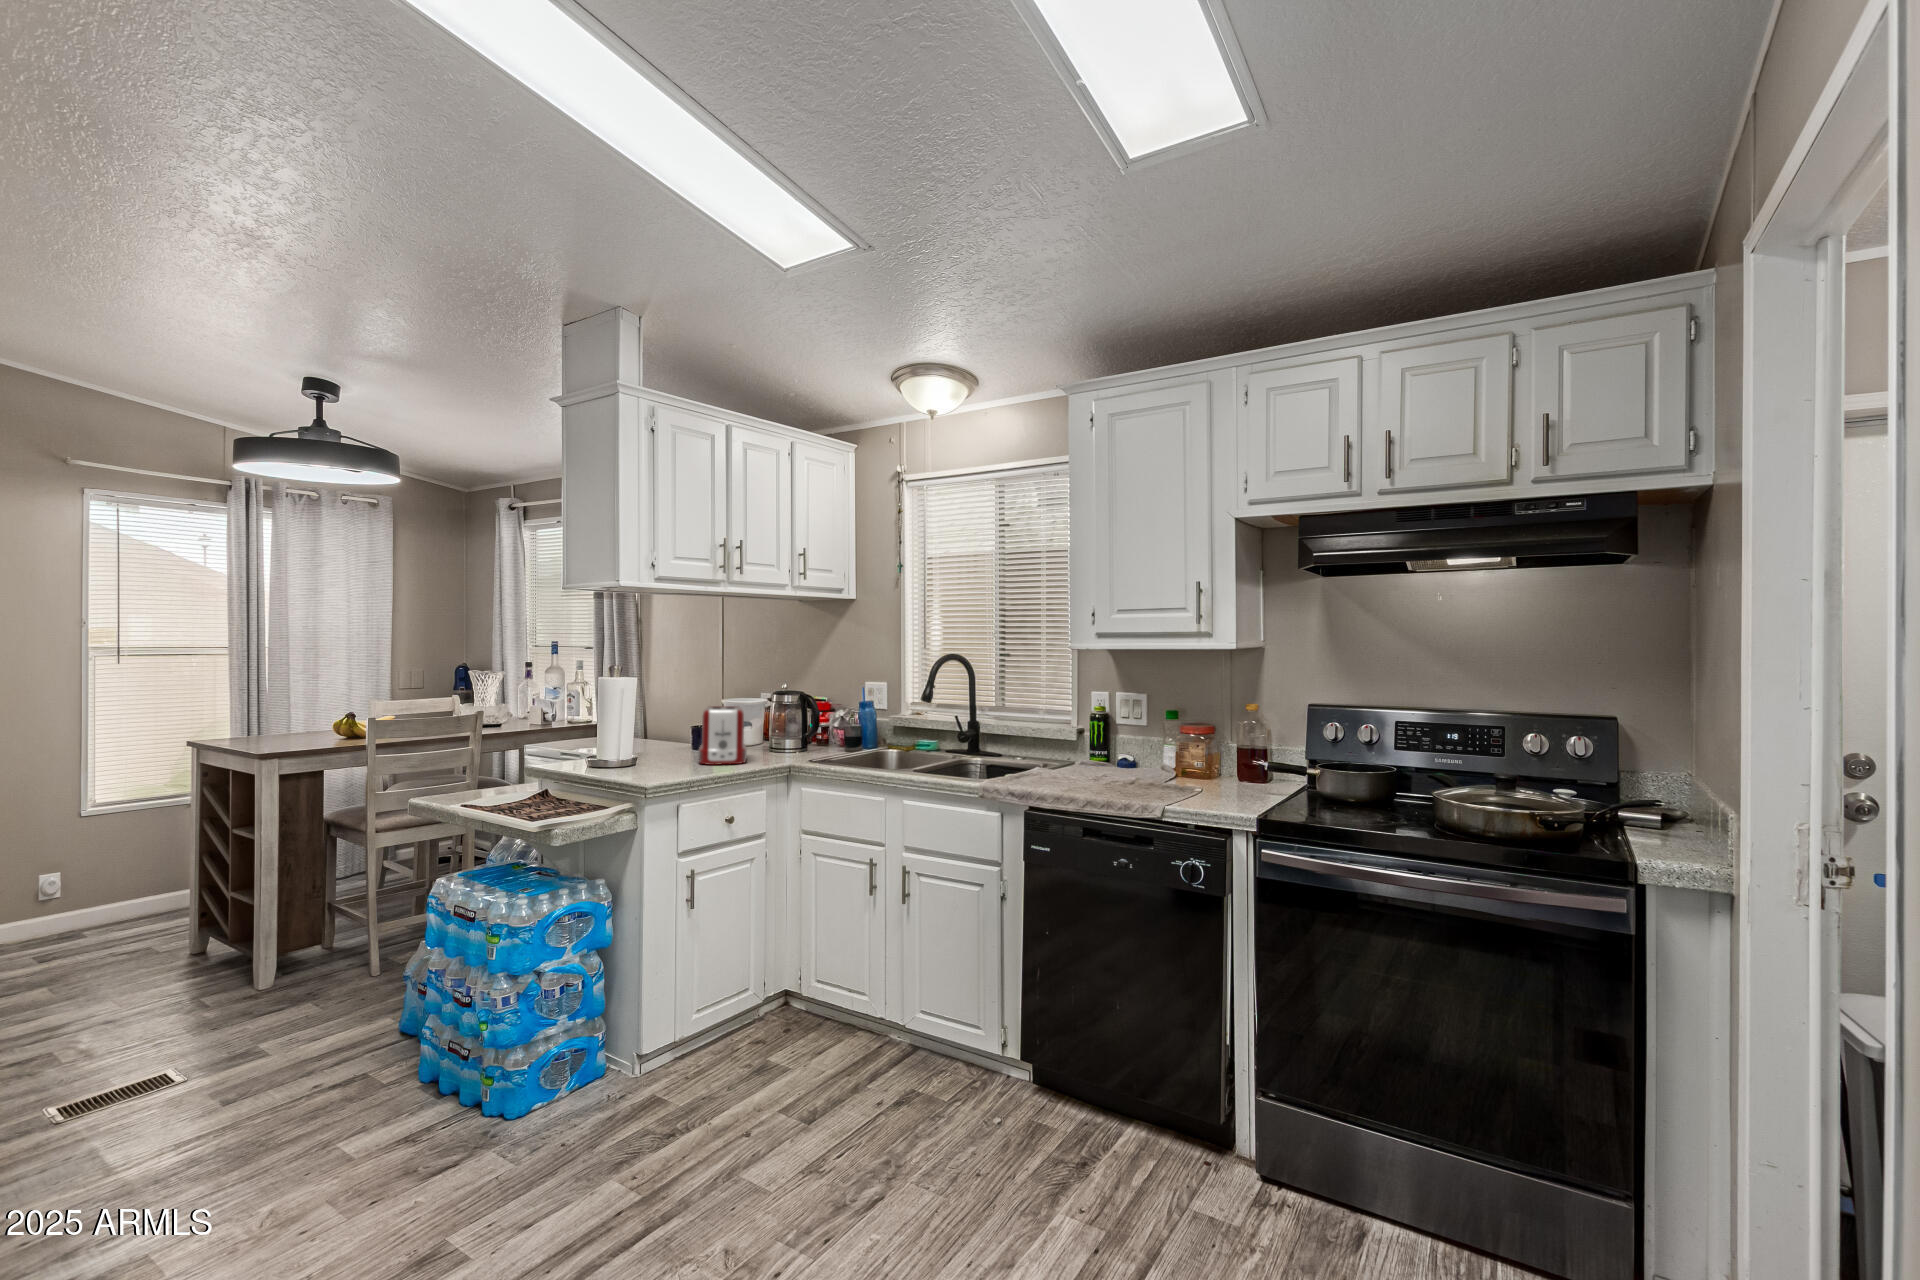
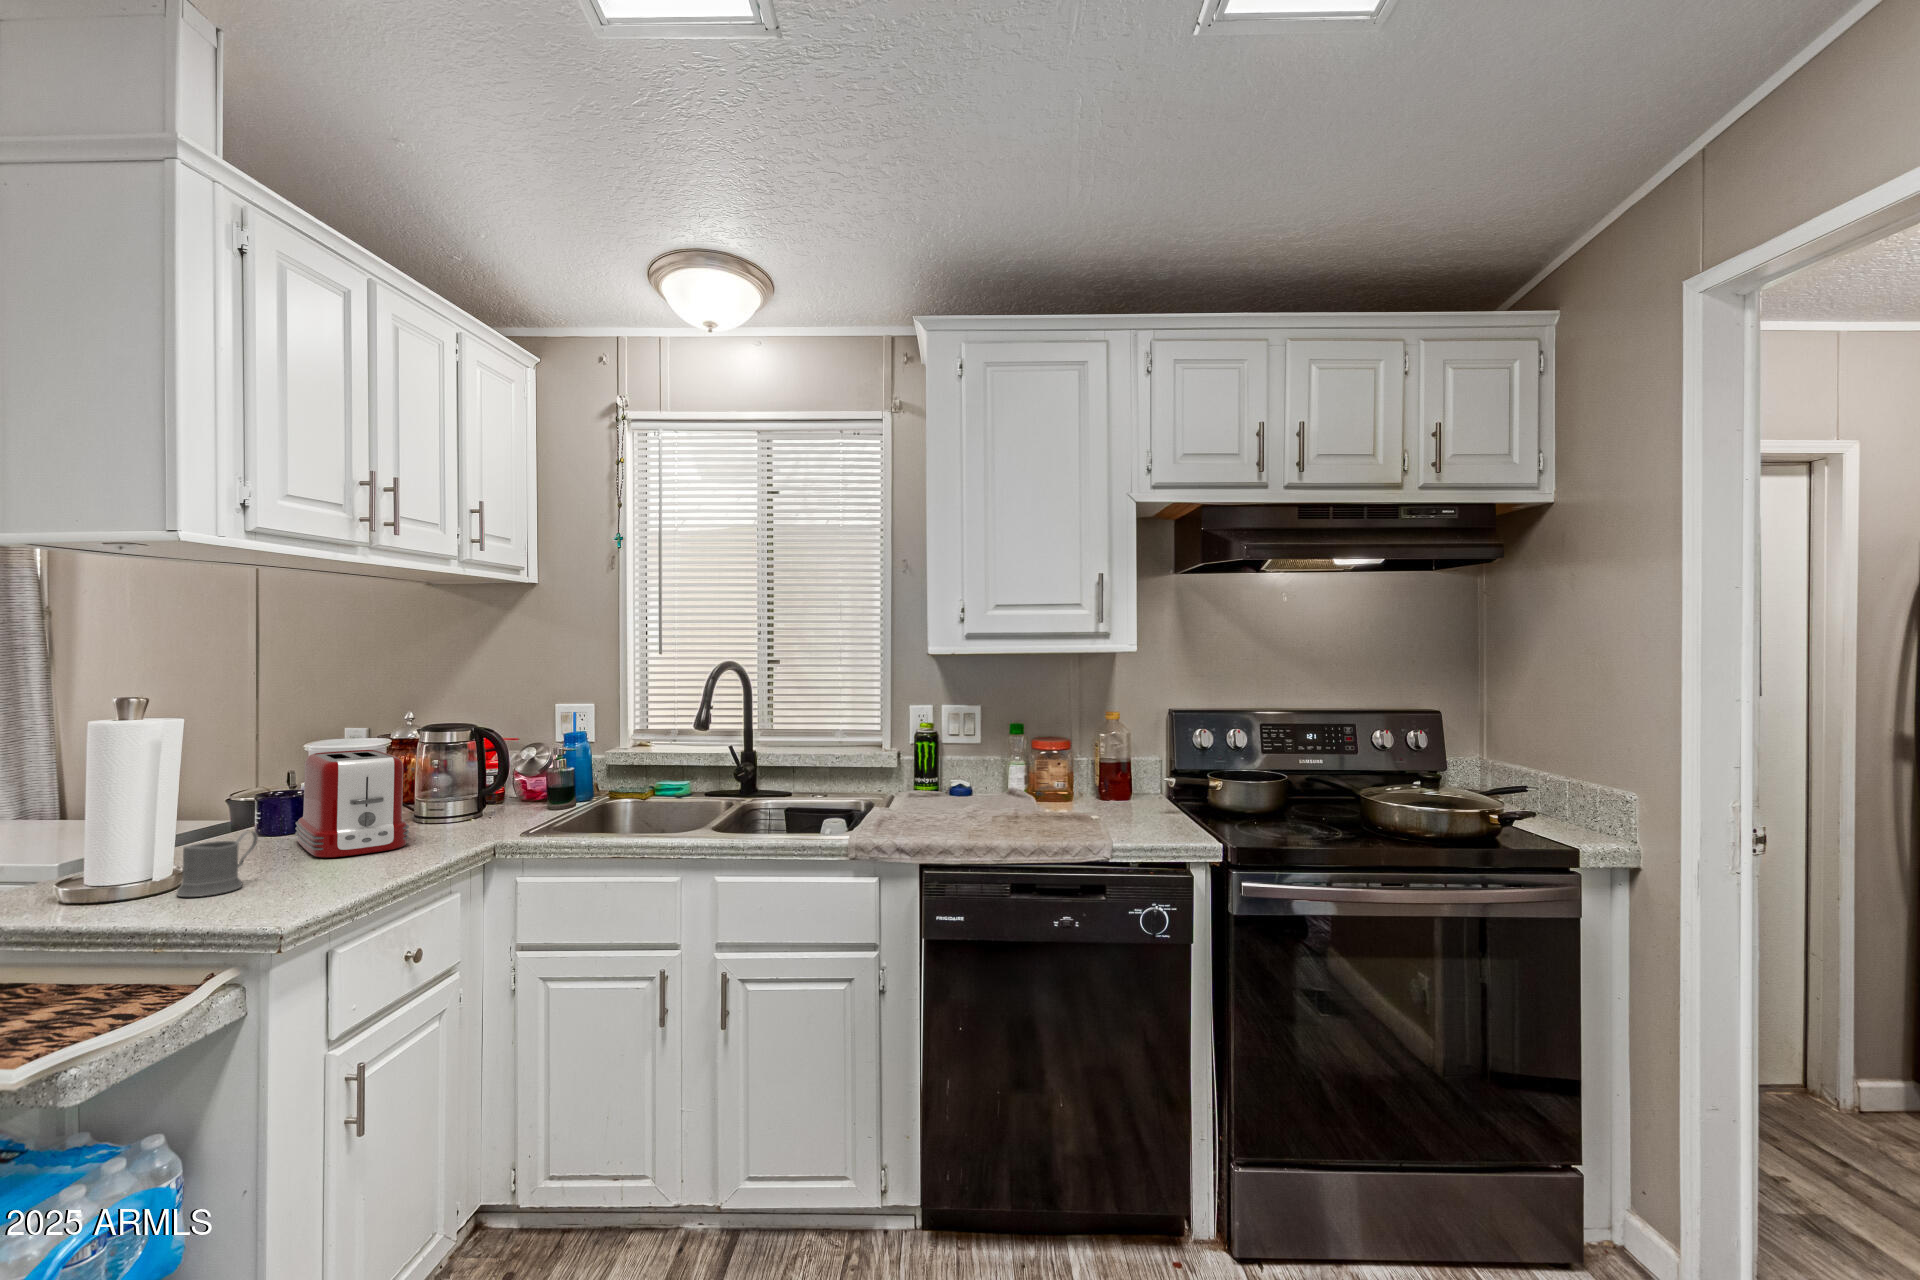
mug: none [632,743,667,773] -> present [177,831,258,897]

